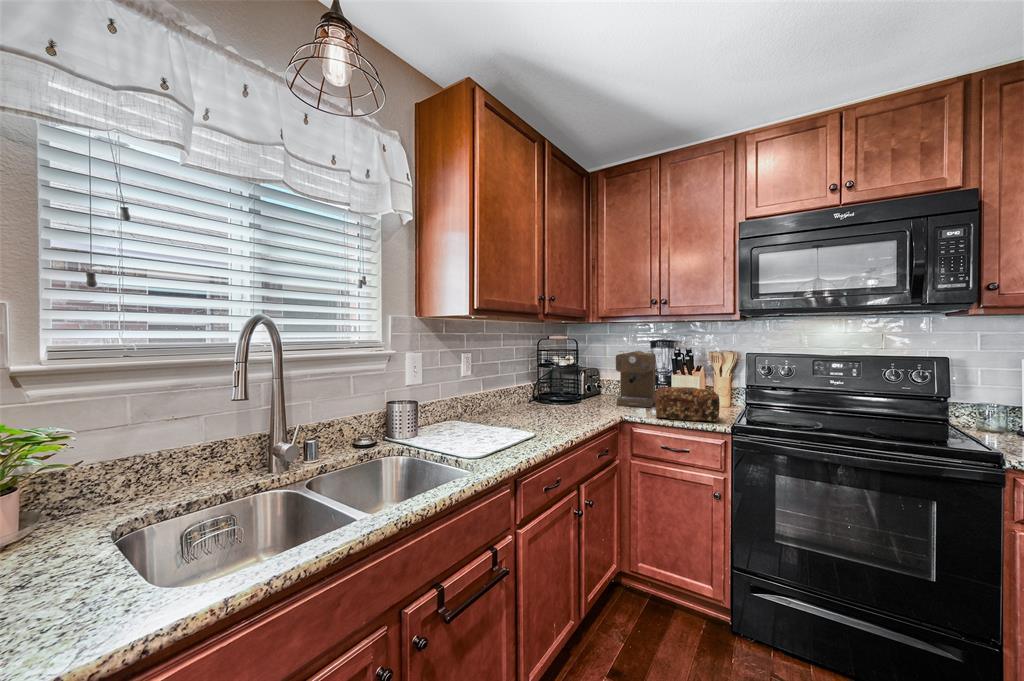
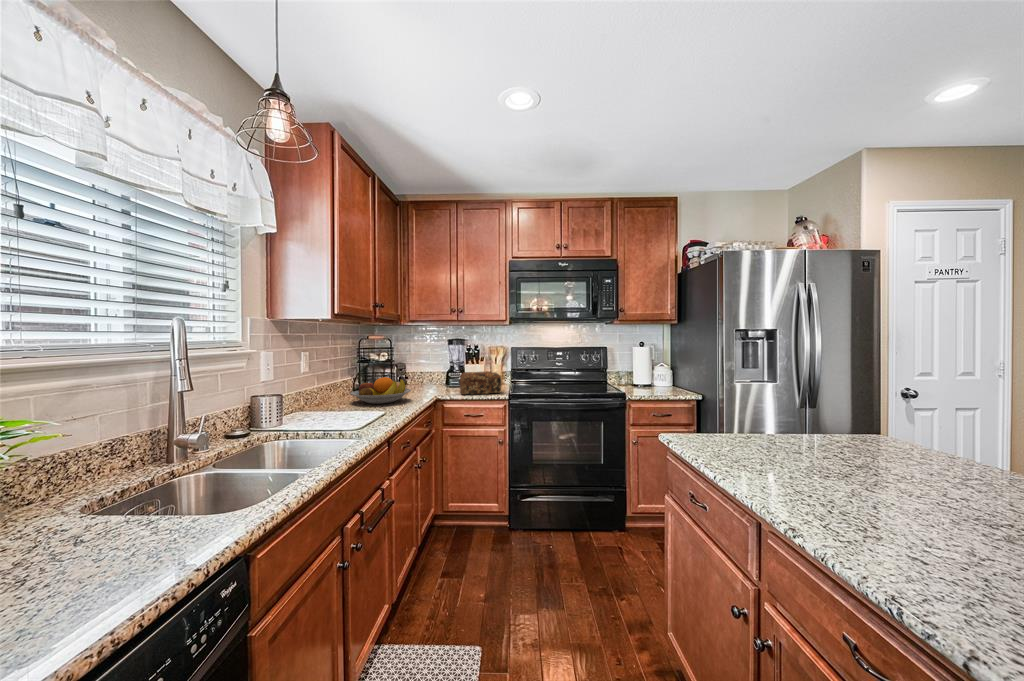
coffee maker: present [616,351,658,407] -> none [426,347,457,390]
fruit bowl: none [512,387,584,420] -> present [350,377,411,404]

